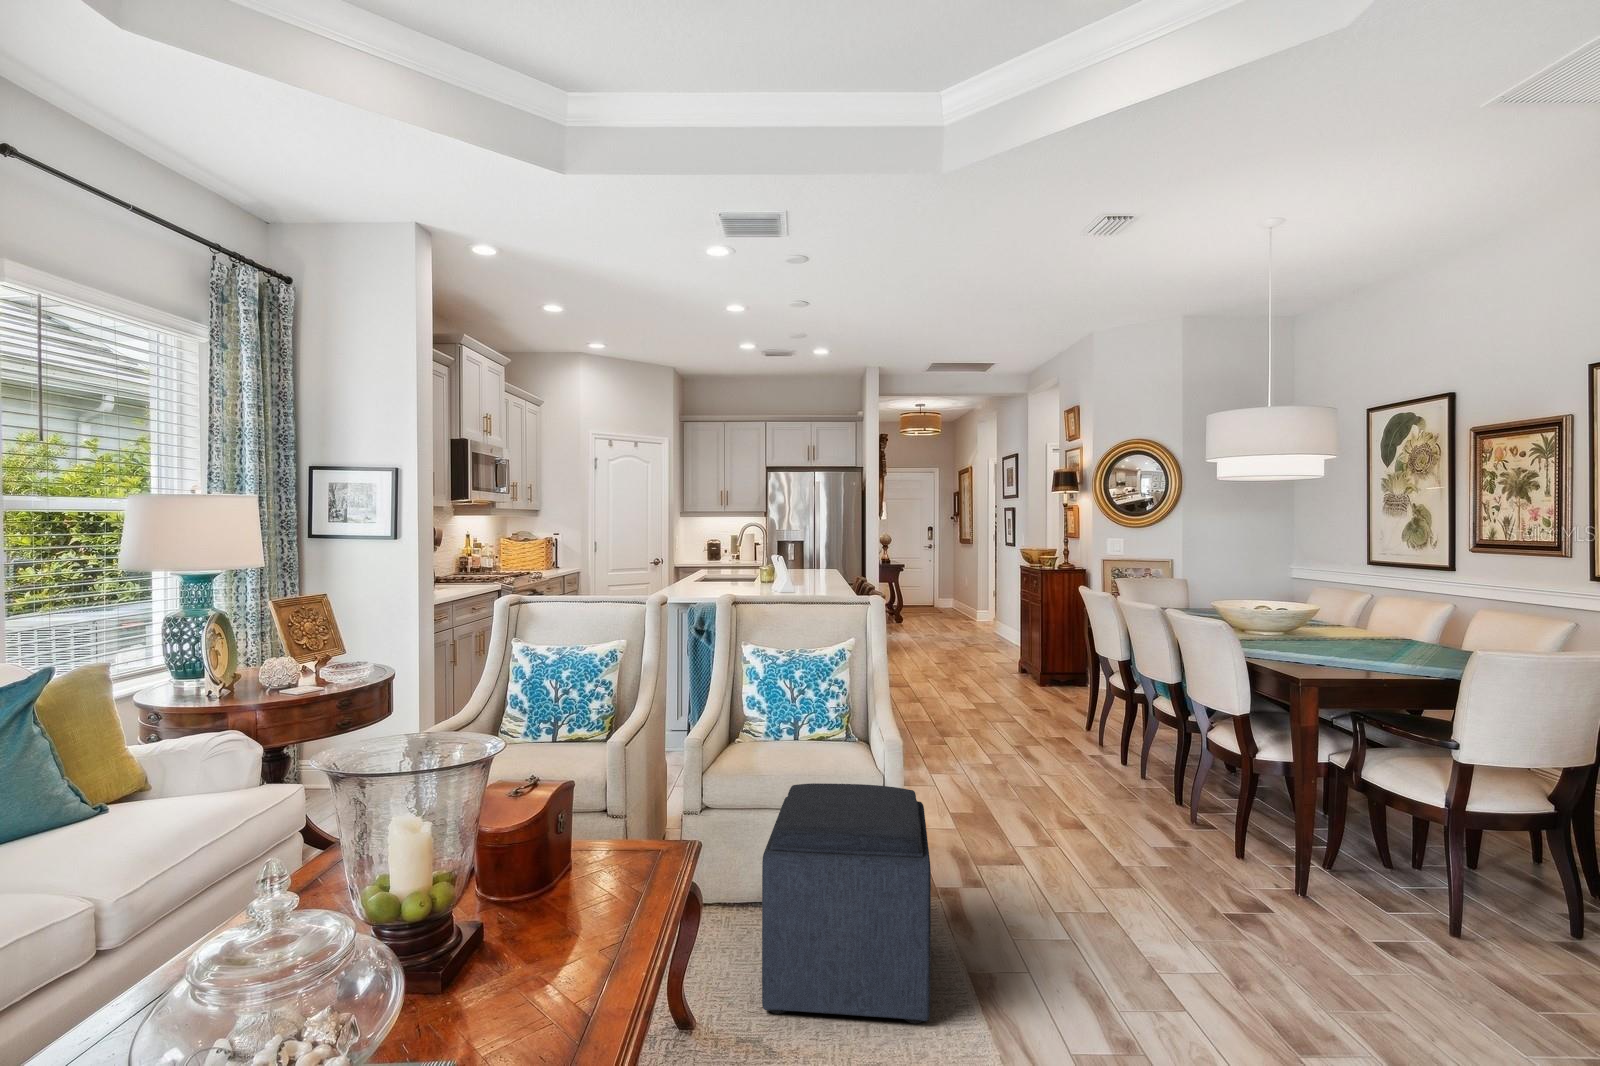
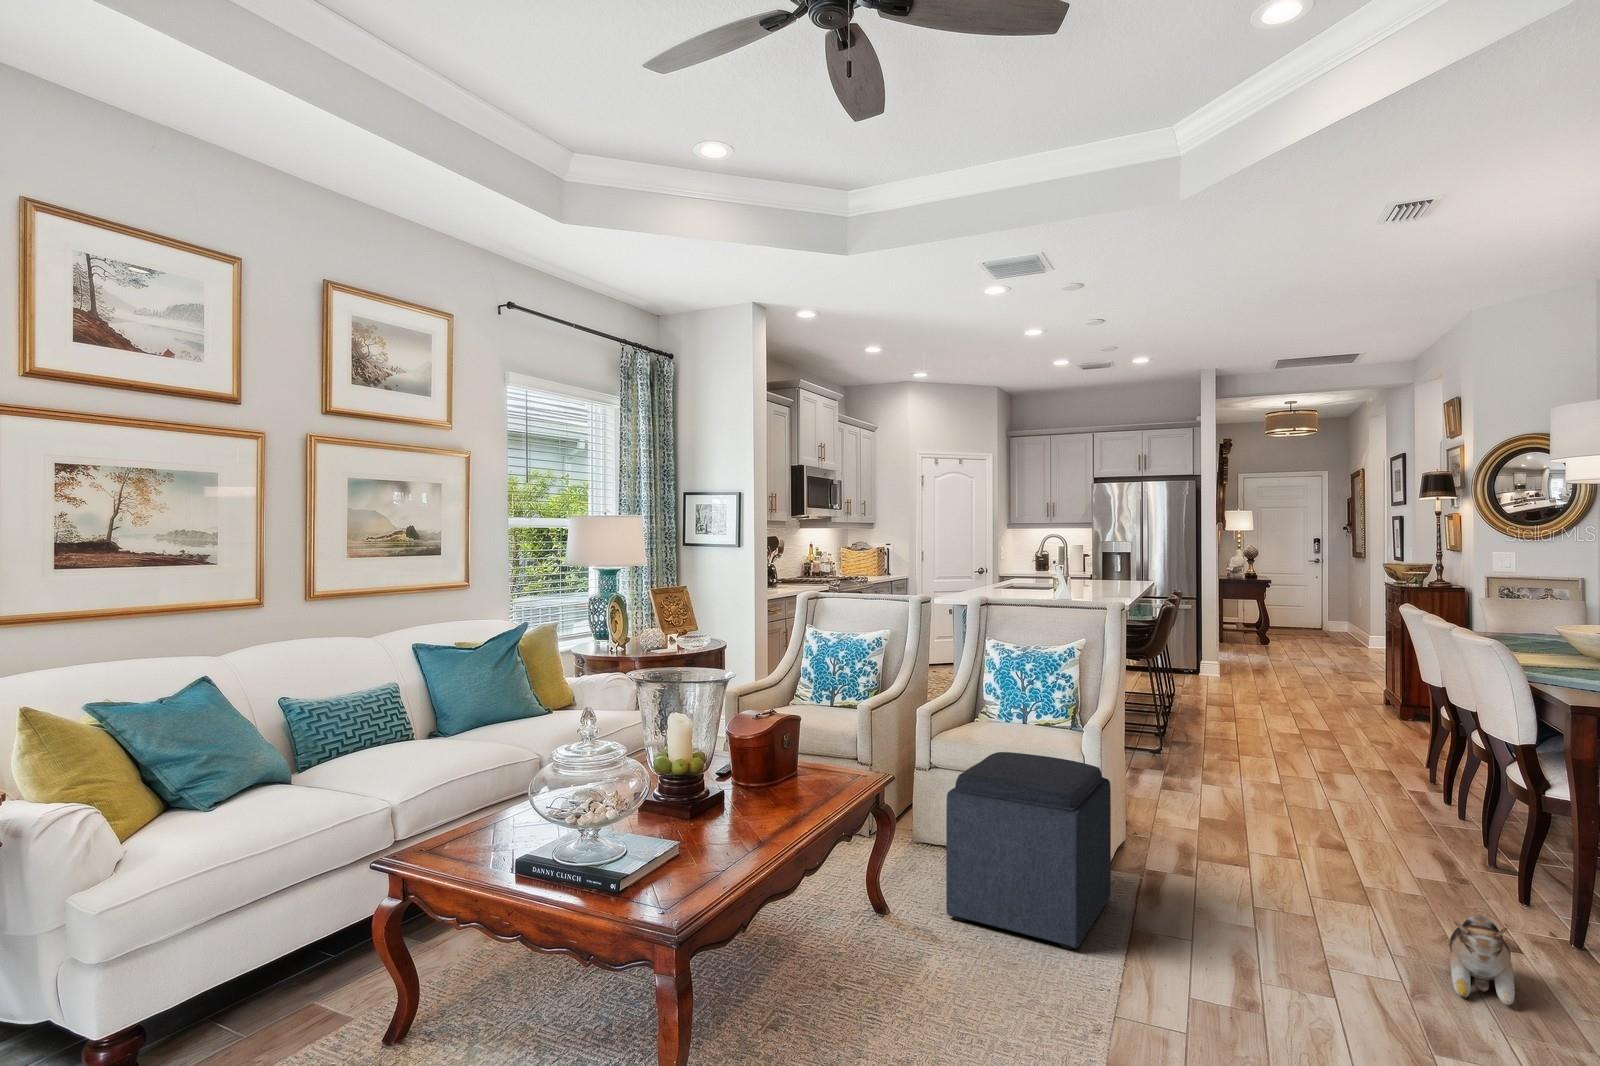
plush toy: none [1244,897,1322,981] -> present [1449,914,1515,1005]

